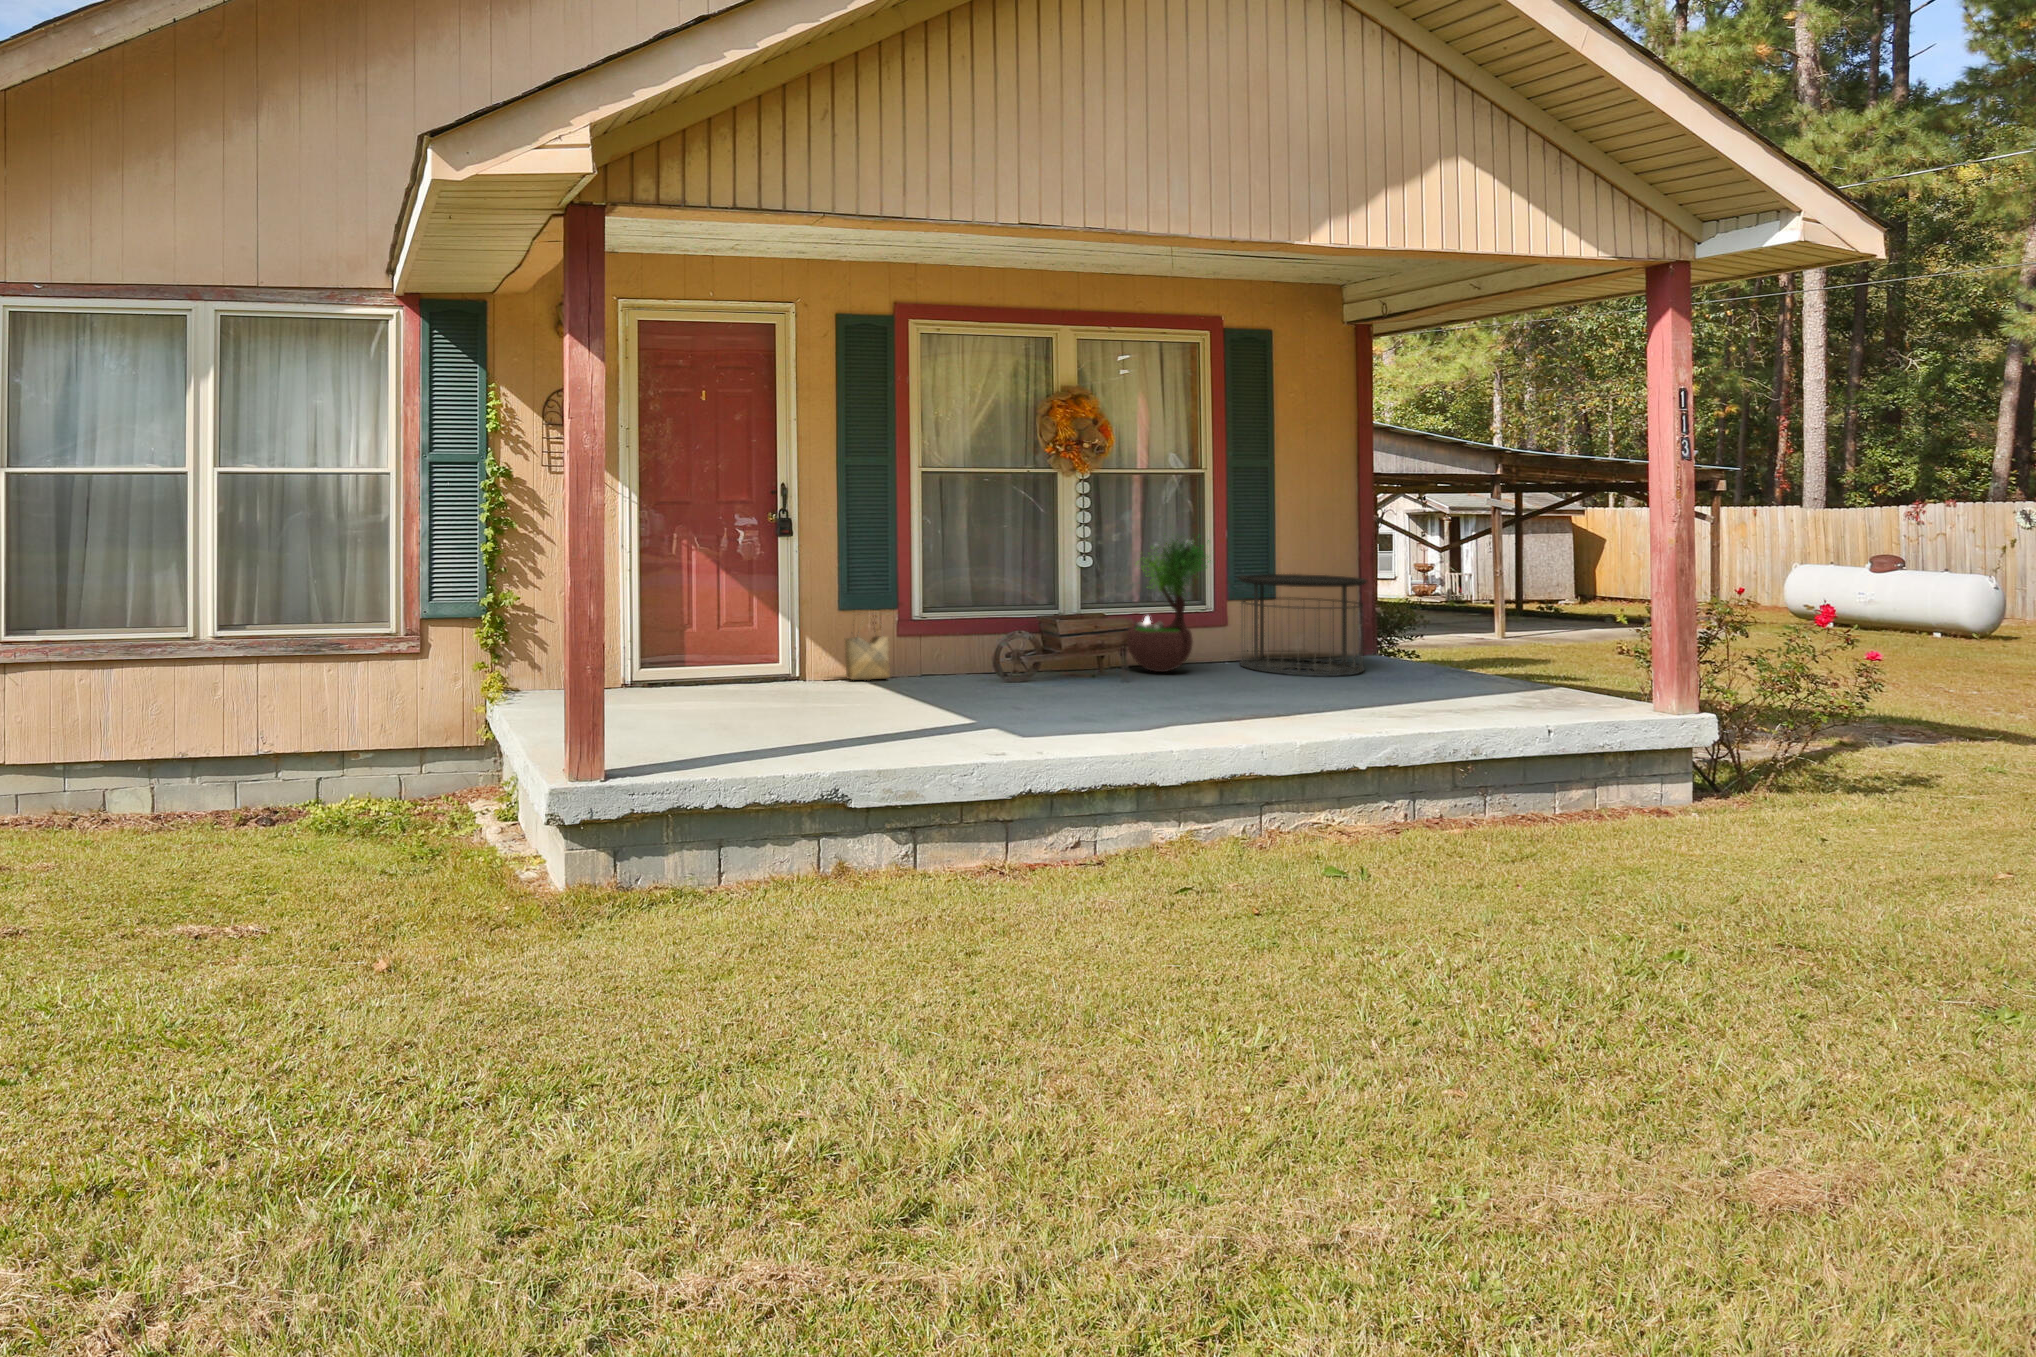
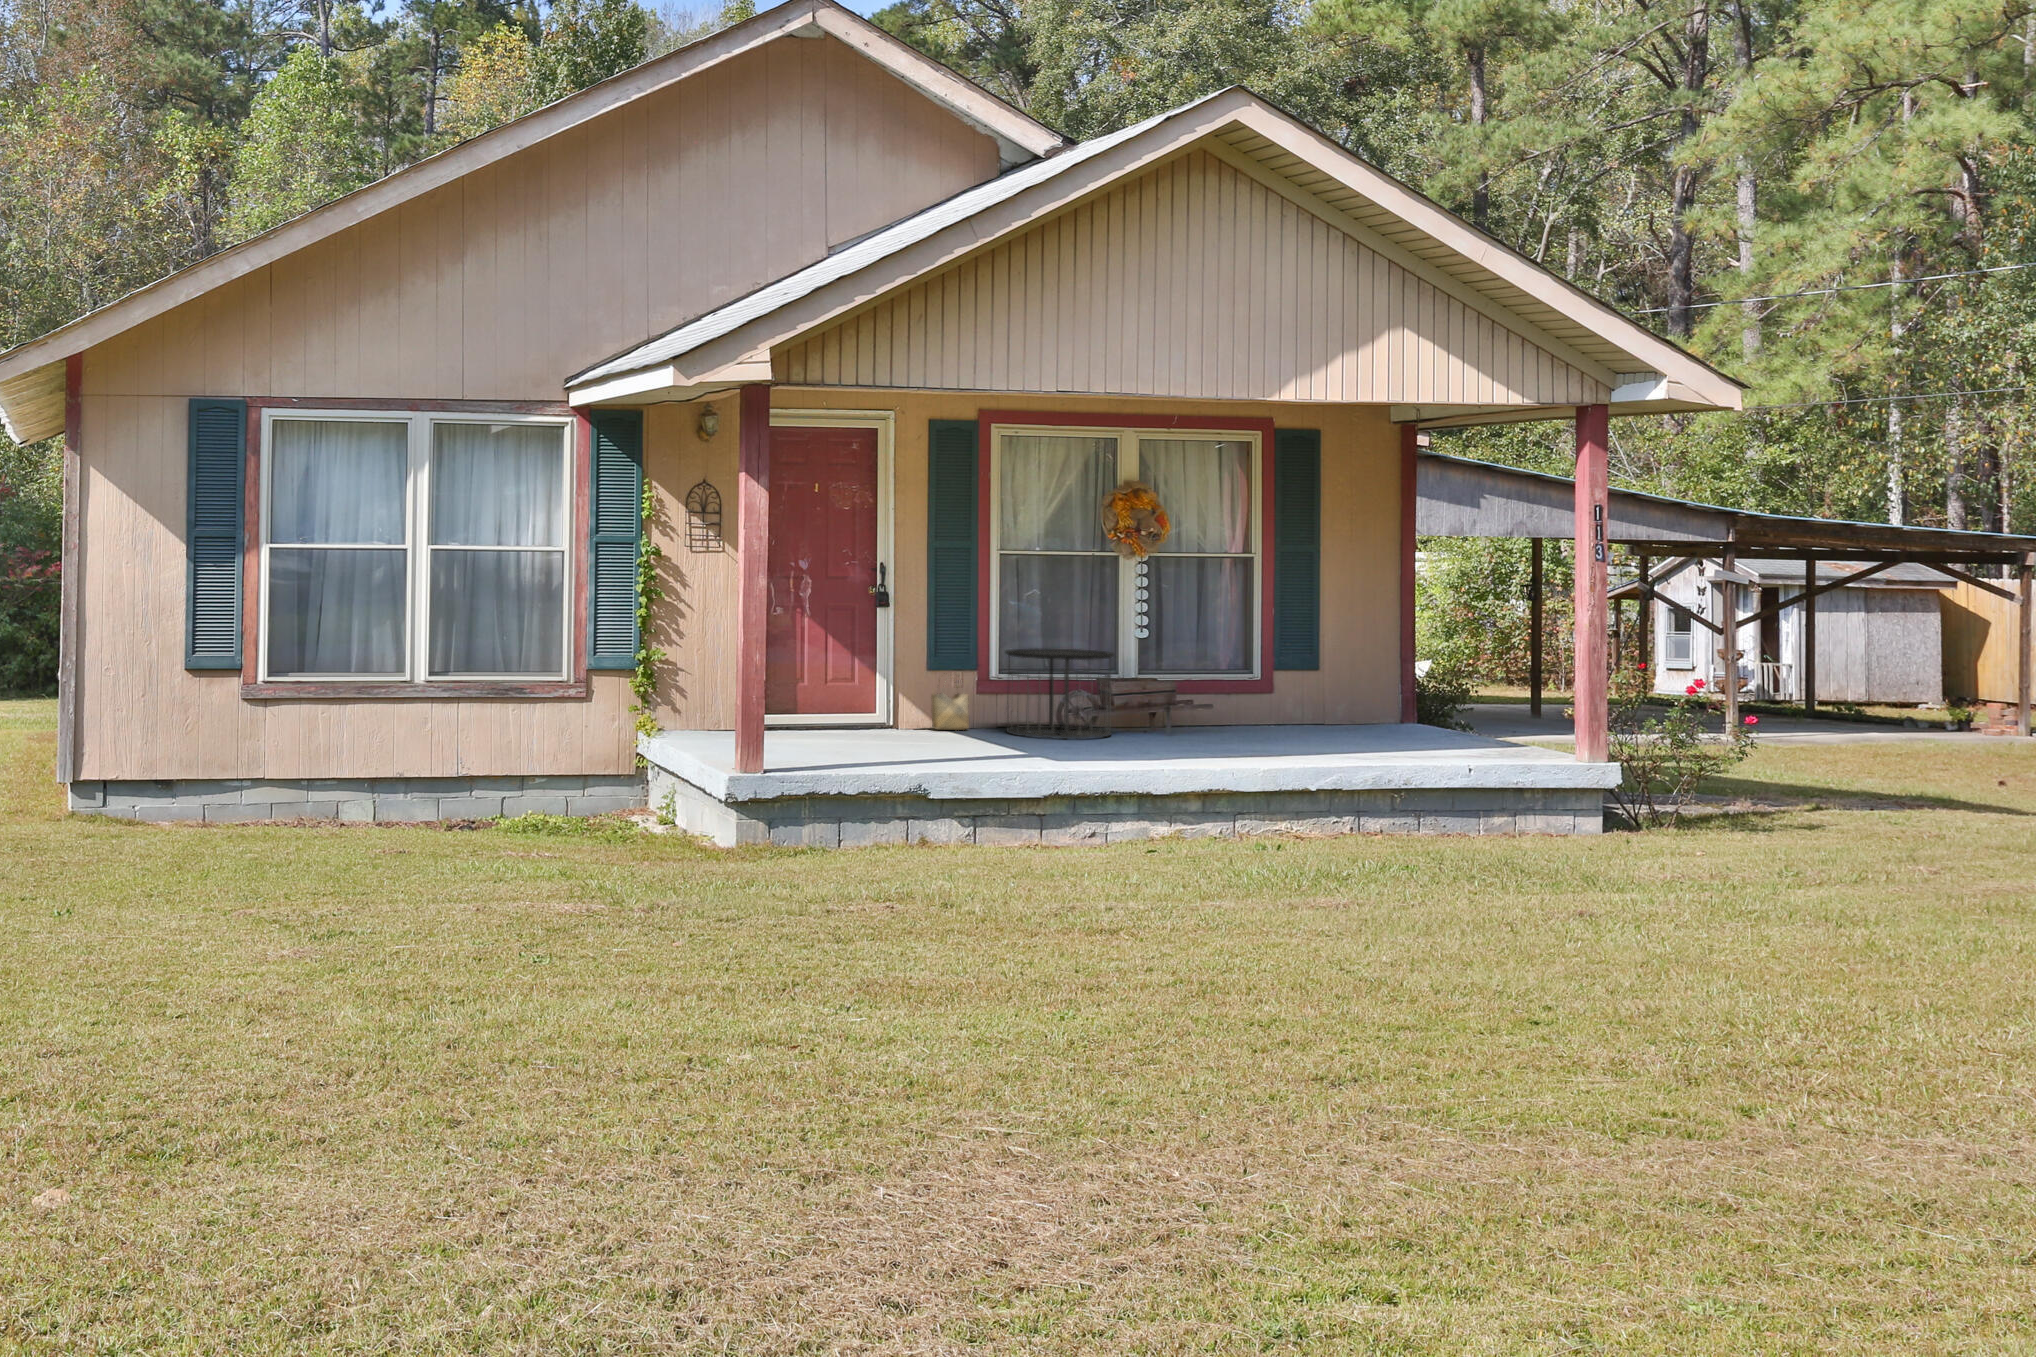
potted tree: present [1127,539,1209,672] -> none [1177,604,1252,730]
side table: present [1238,574,1367,676] -> present [1005,648,1114,739]

